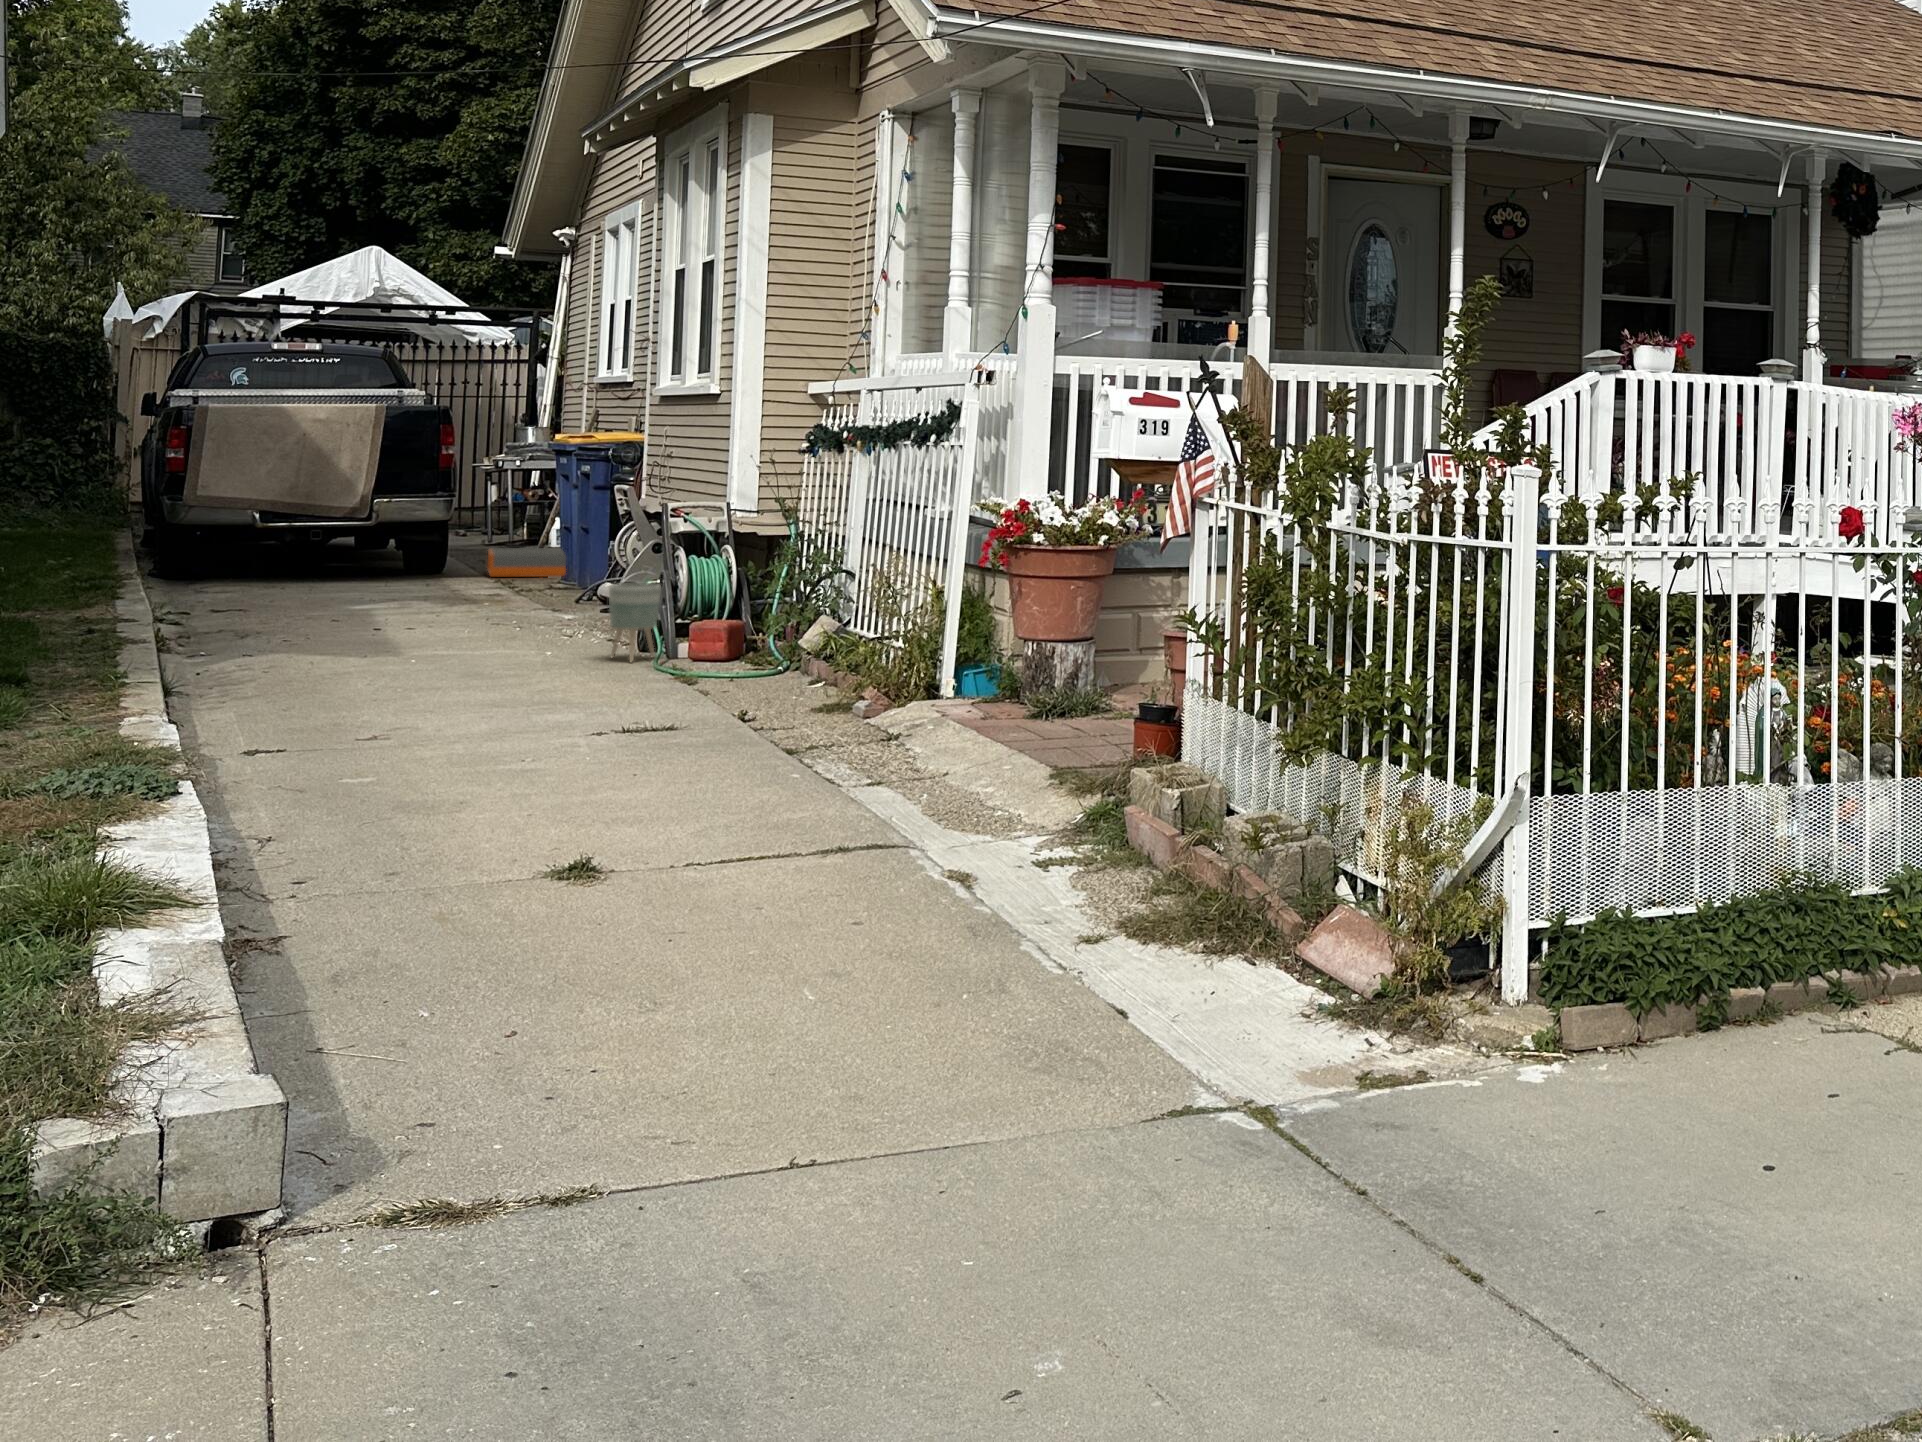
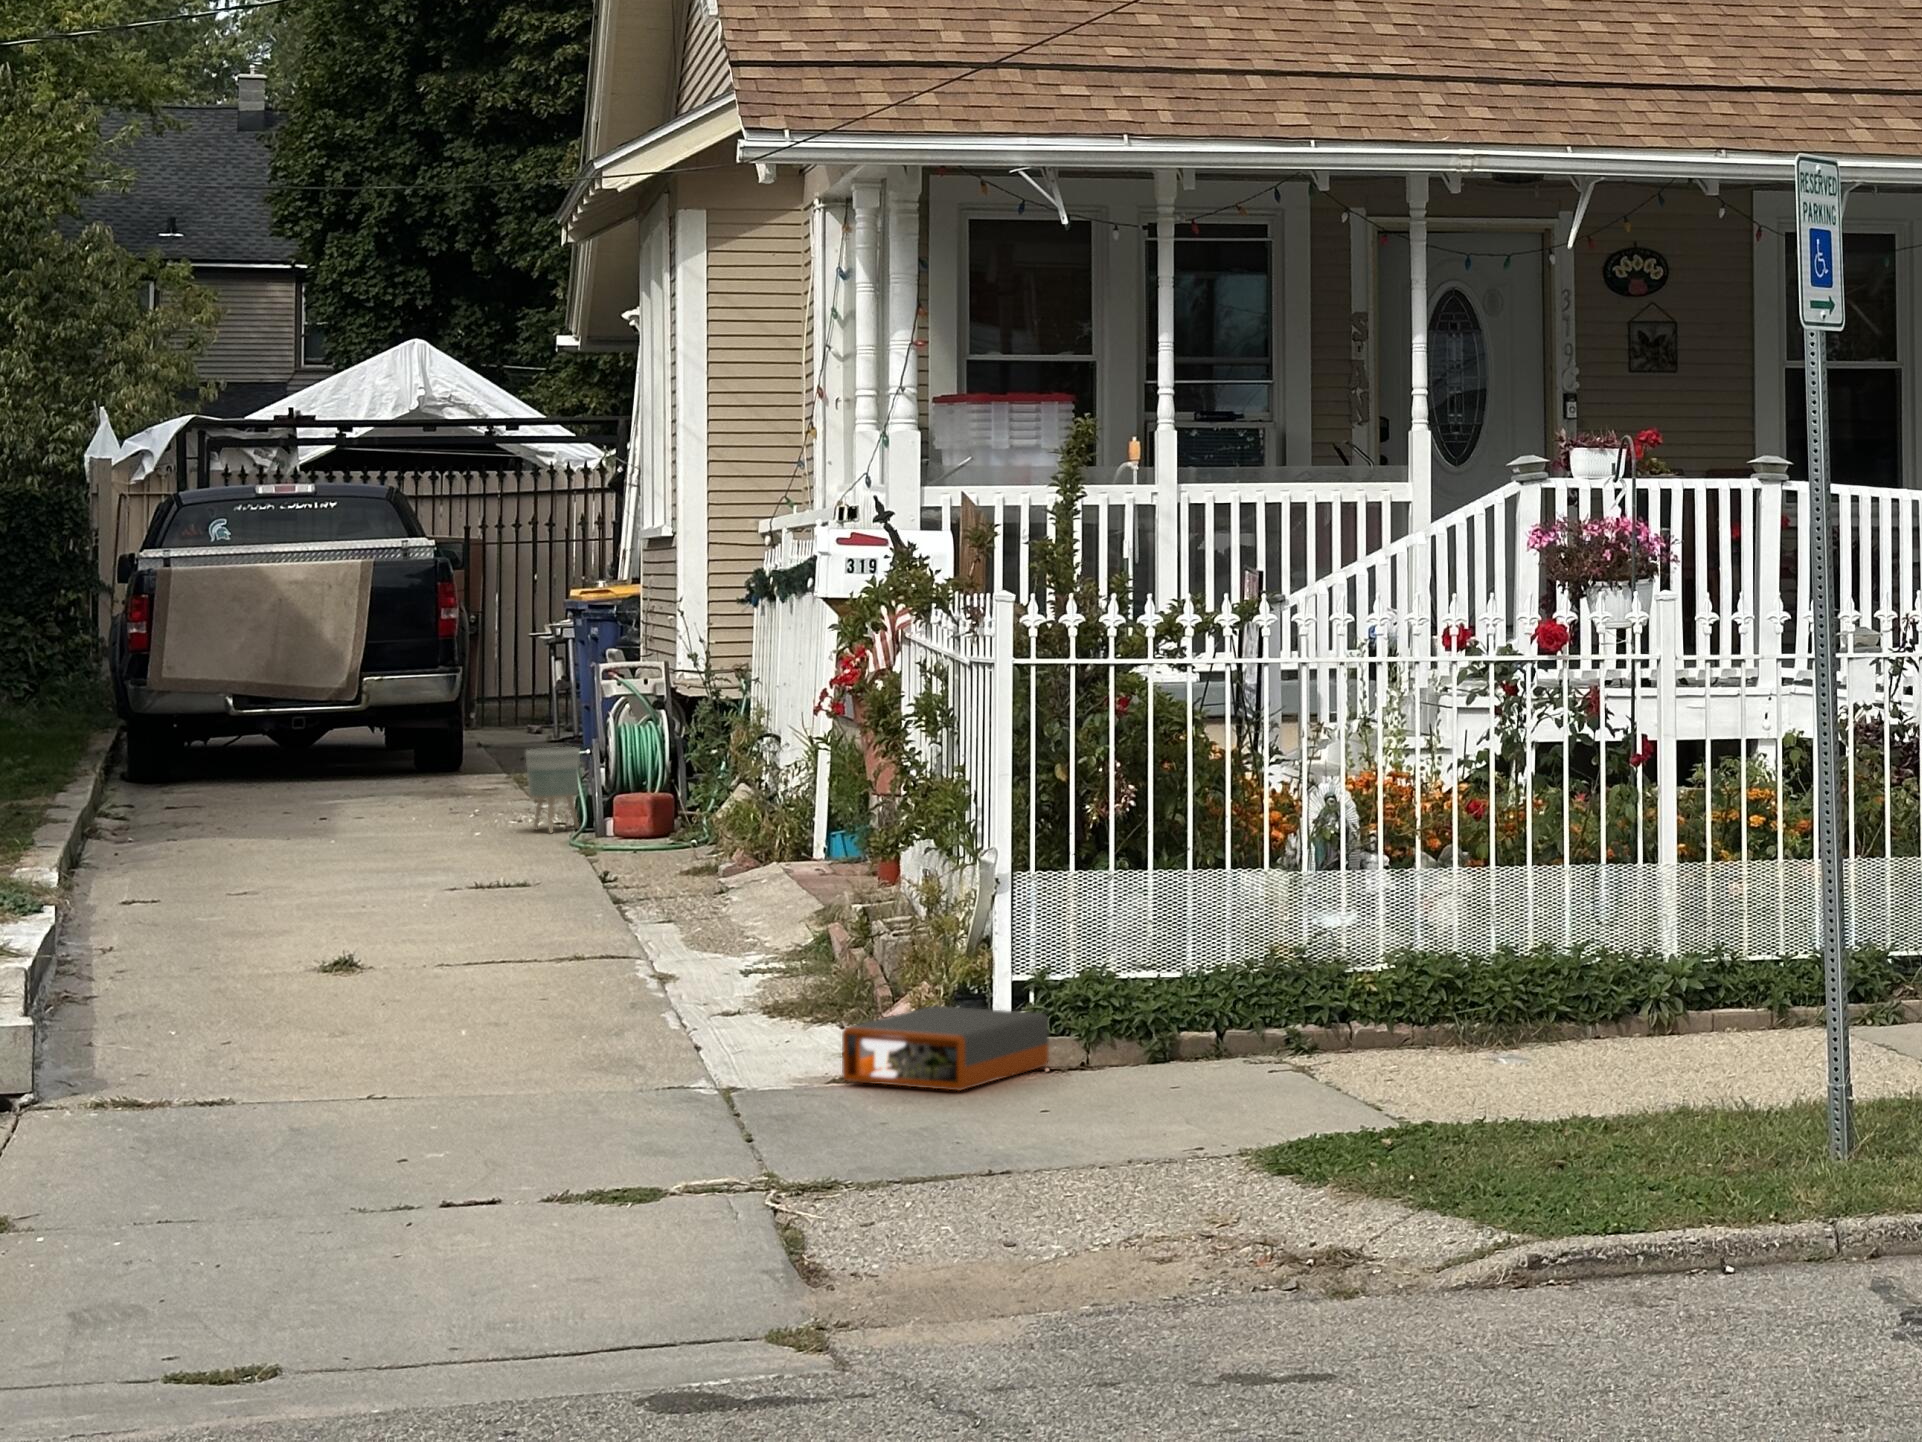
storage box: present [488,548,566,577] -> present [842,1006,1049,1091]

